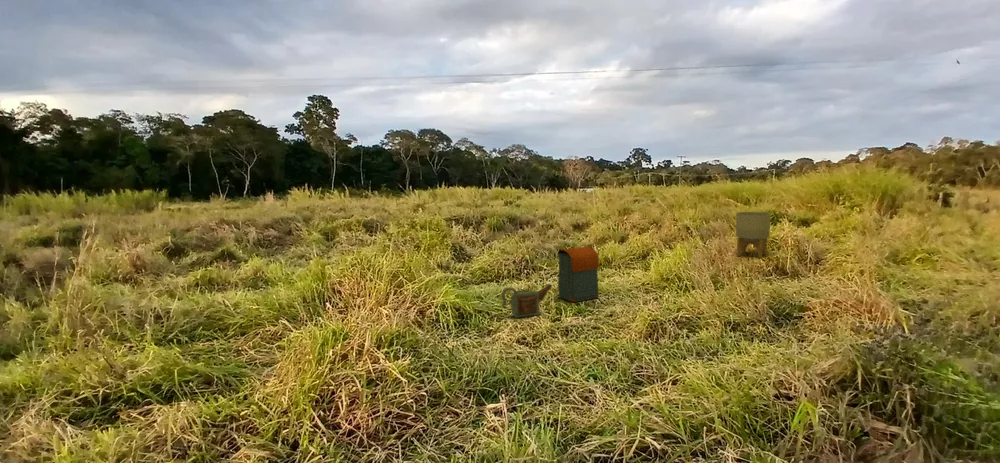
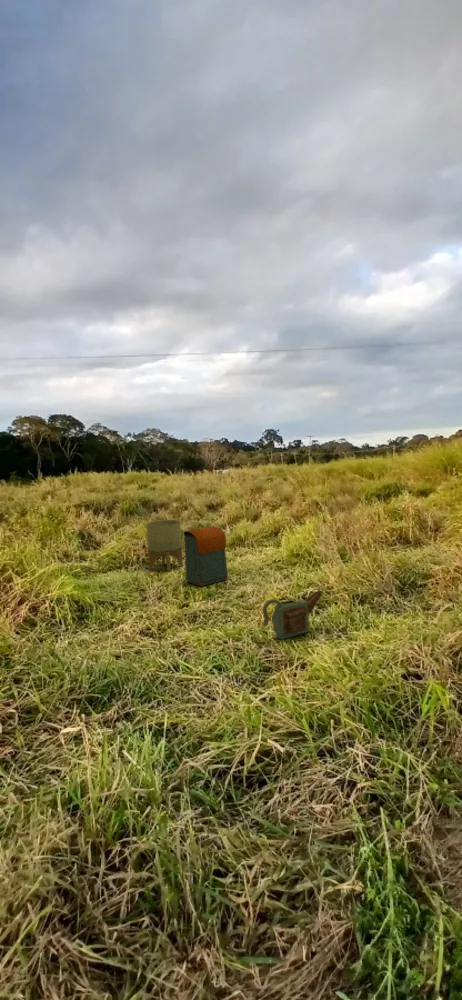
planter: present [736,212,770,258] -> present [146,520,183,572]
watering can: present [502,284,552,318] -> present [263,590,322,639]

